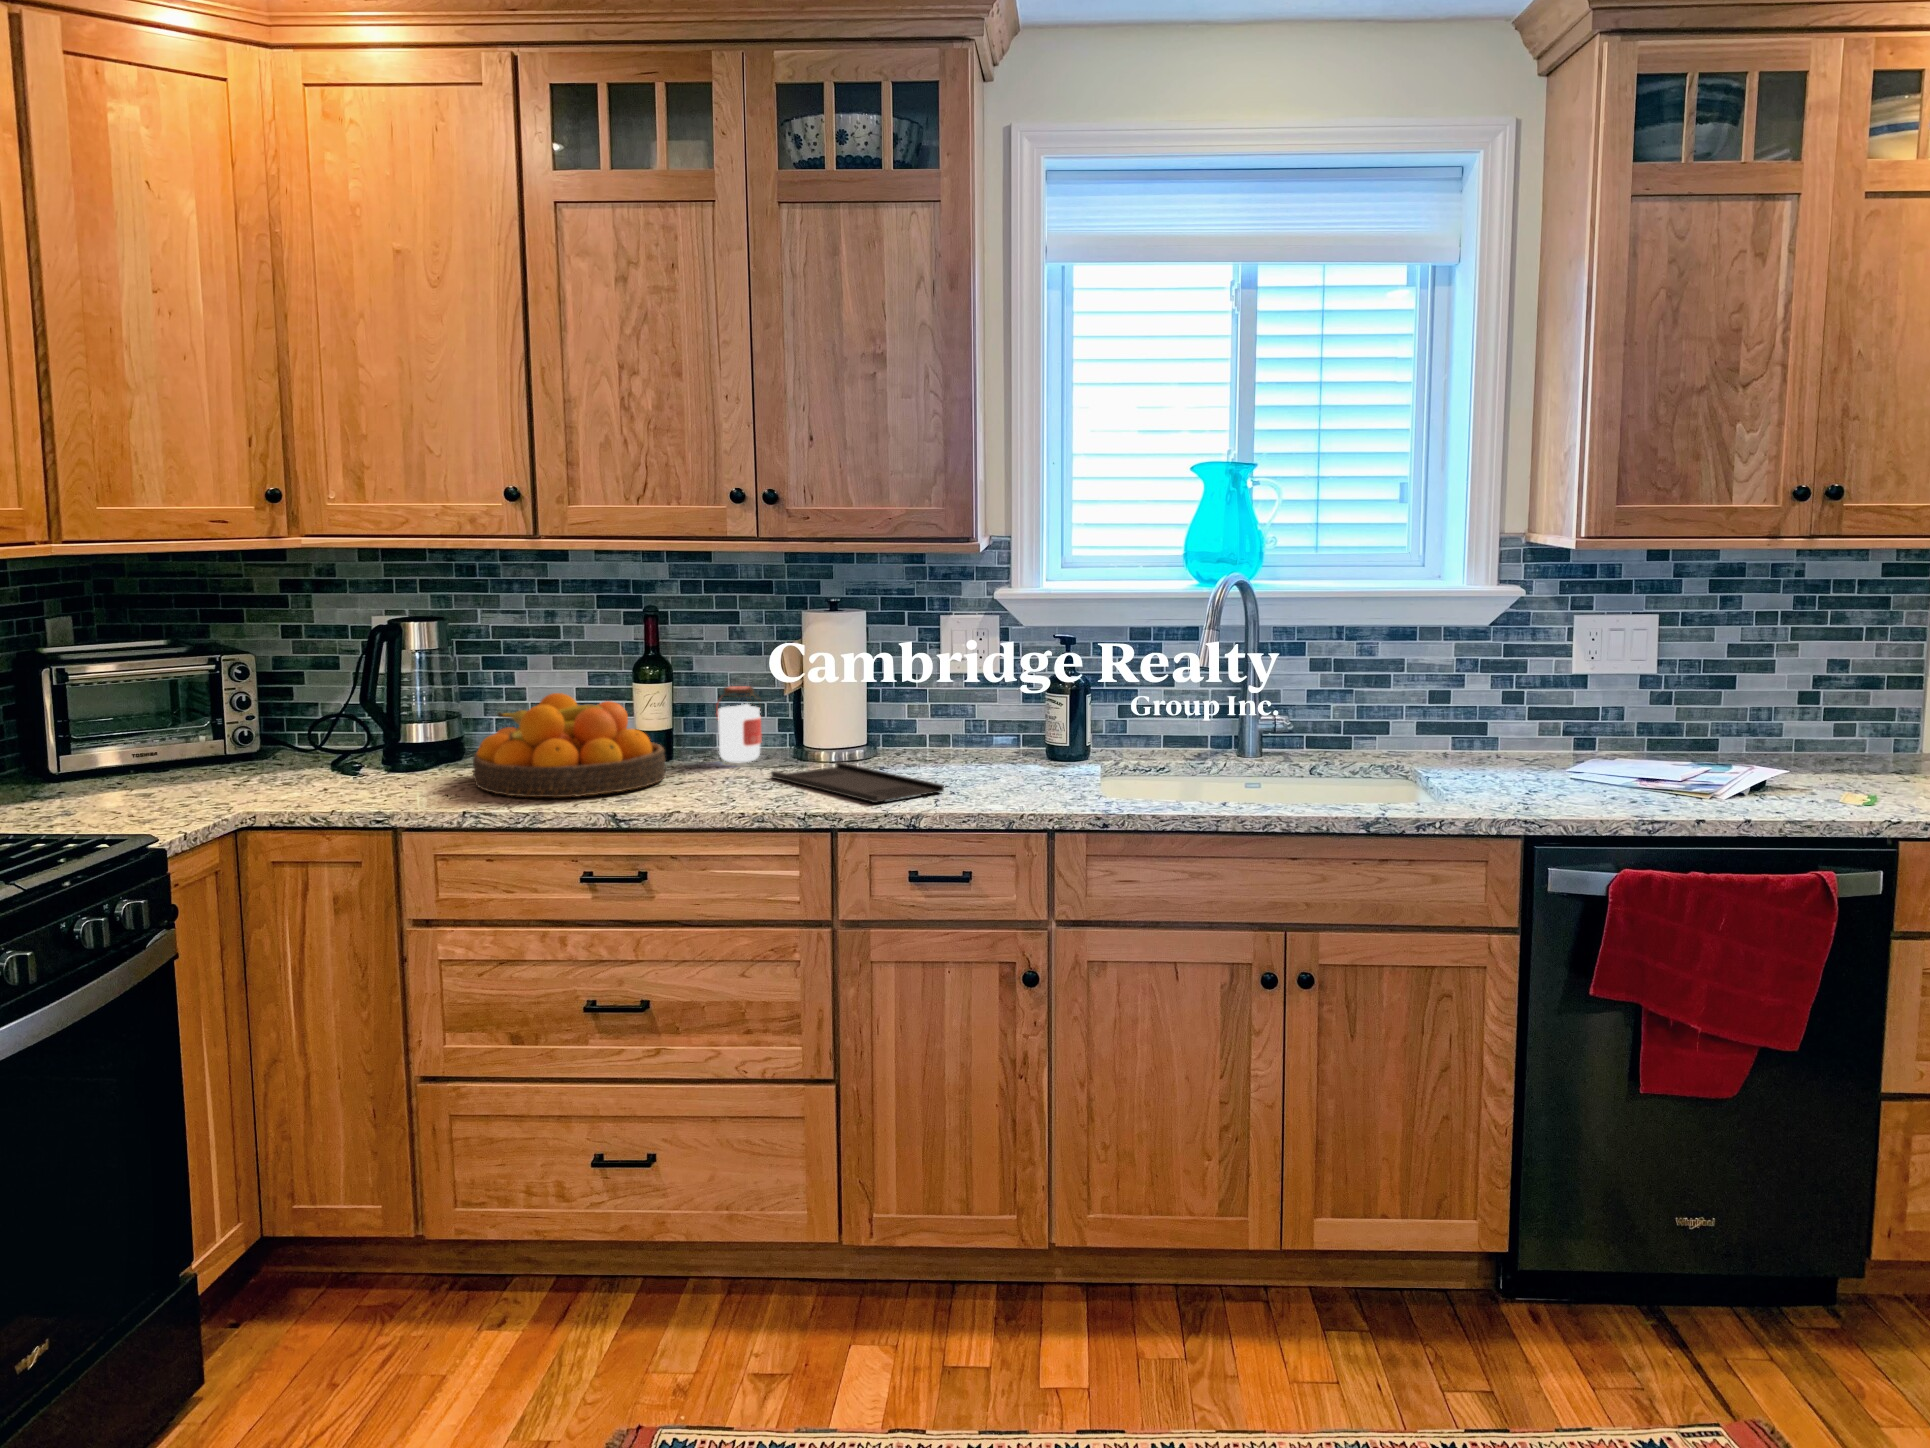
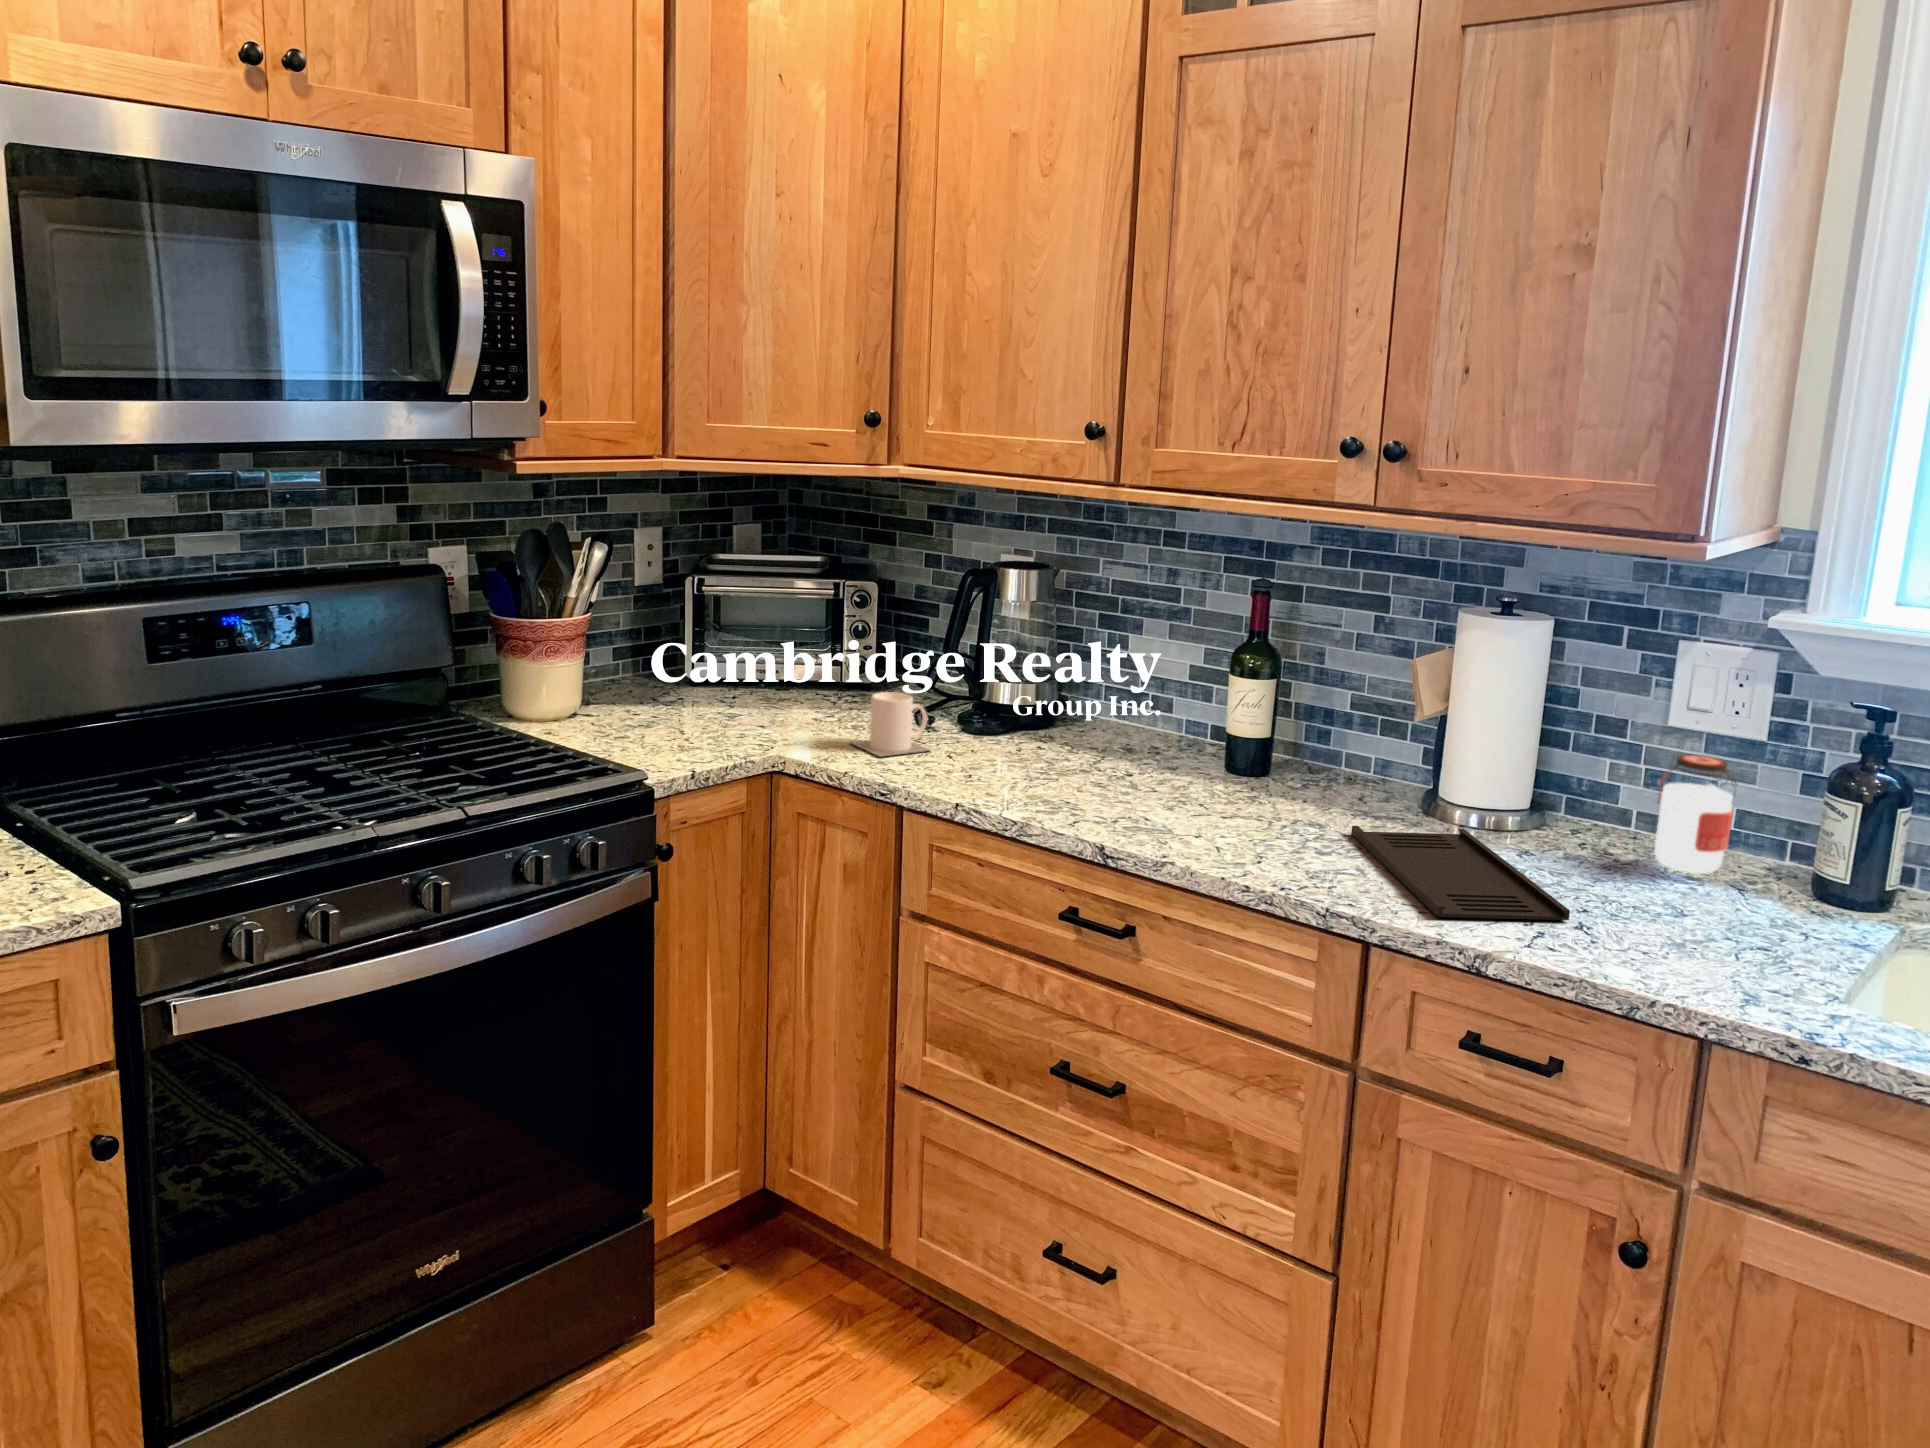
jar: present [716,686,762,762] -> present [1655,755,1736,874]
fruit bowl: present [473,693,665,798] -> none [1000,675,1228,816]
mug: none [305,738,390,794] -> present [850,692,929,757]

